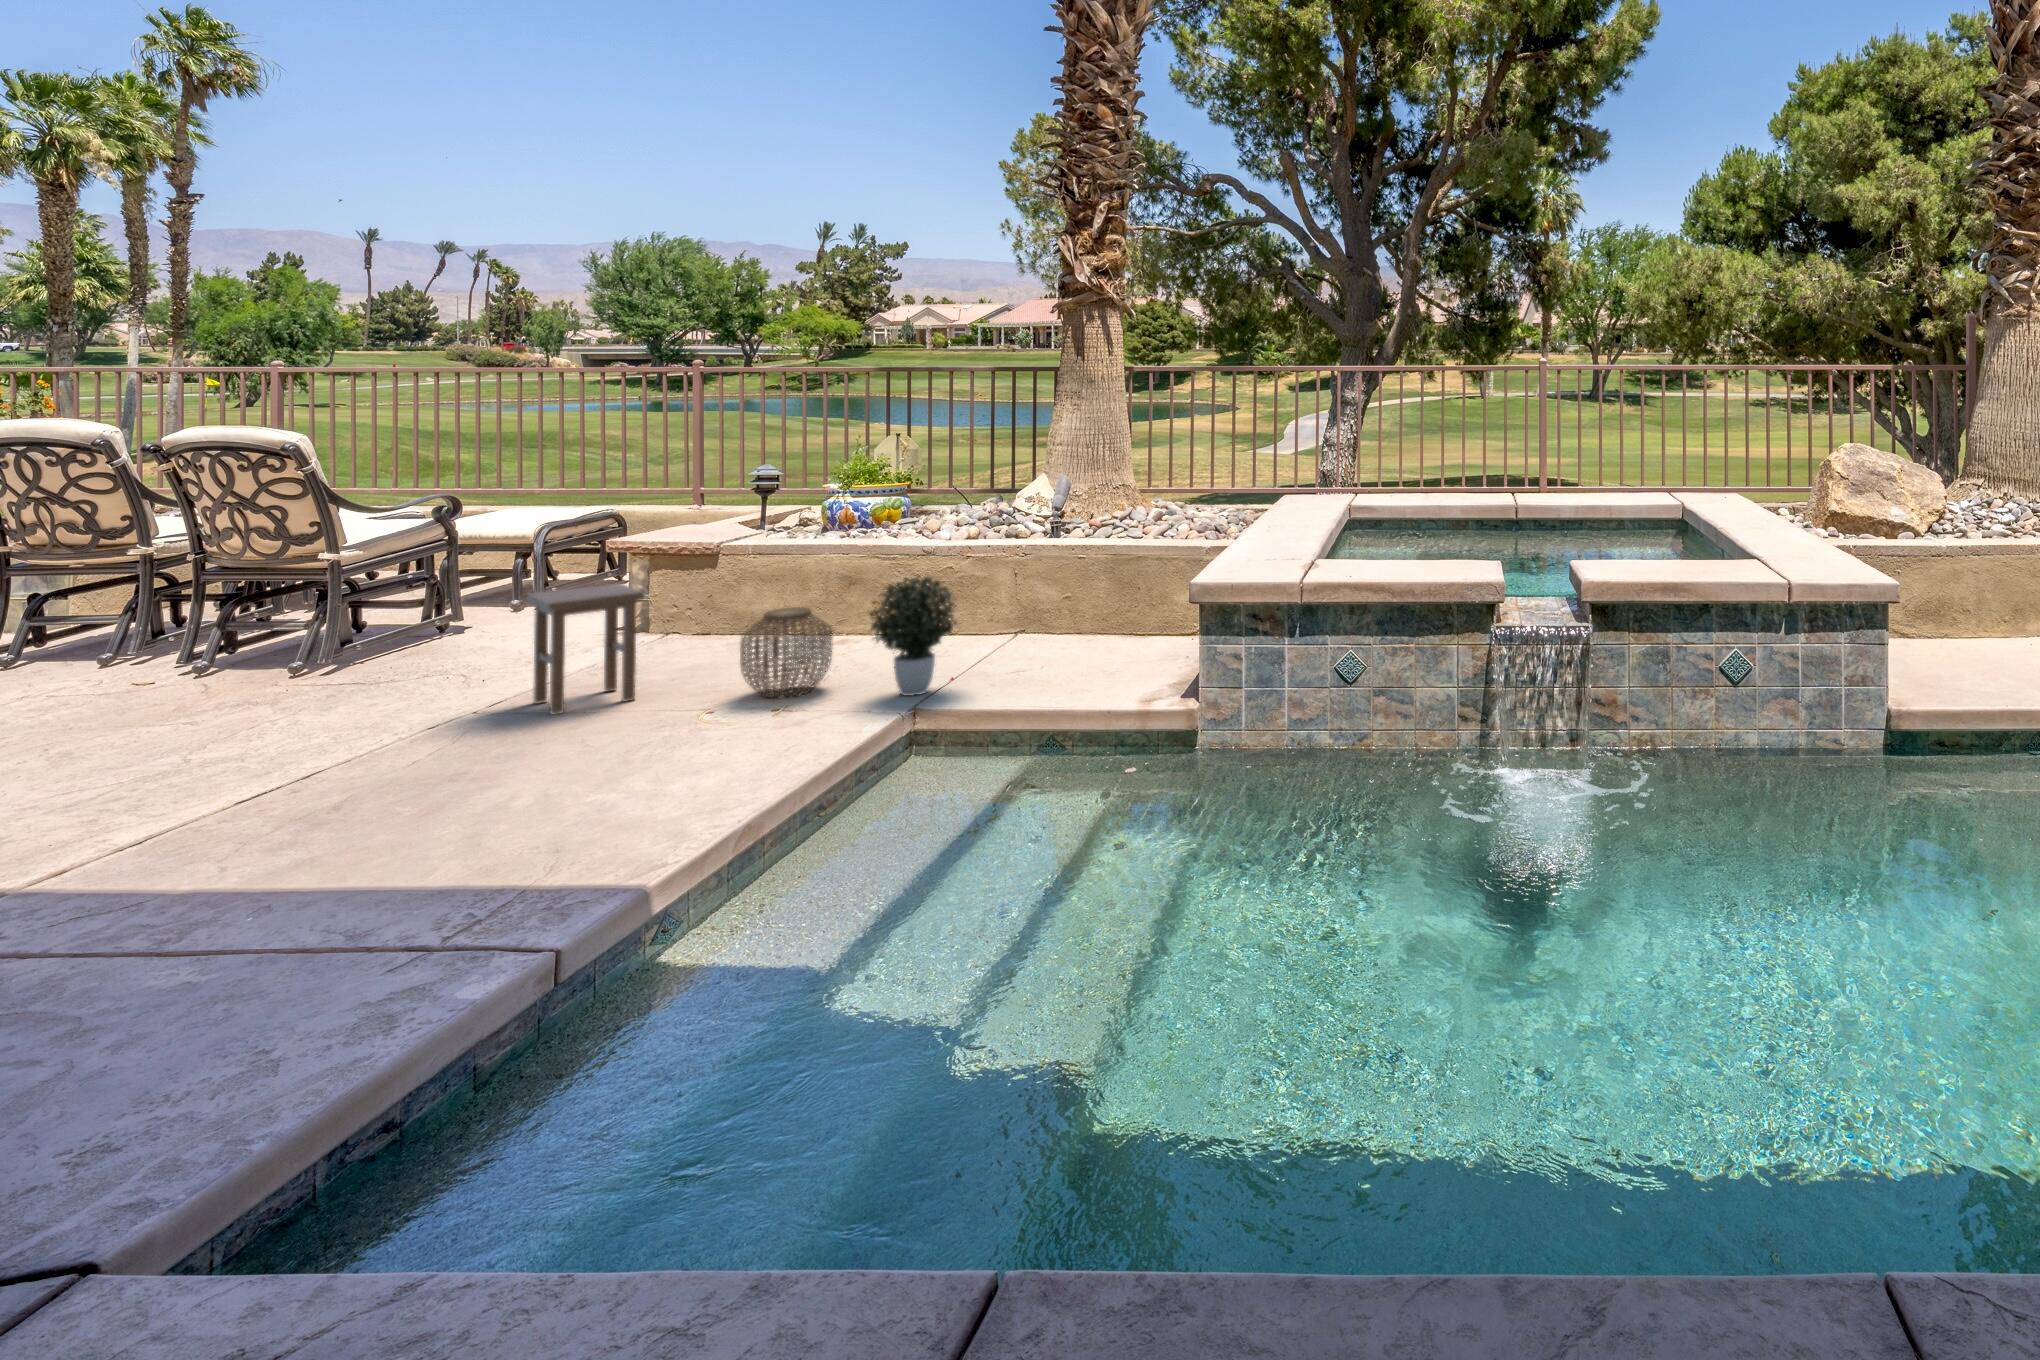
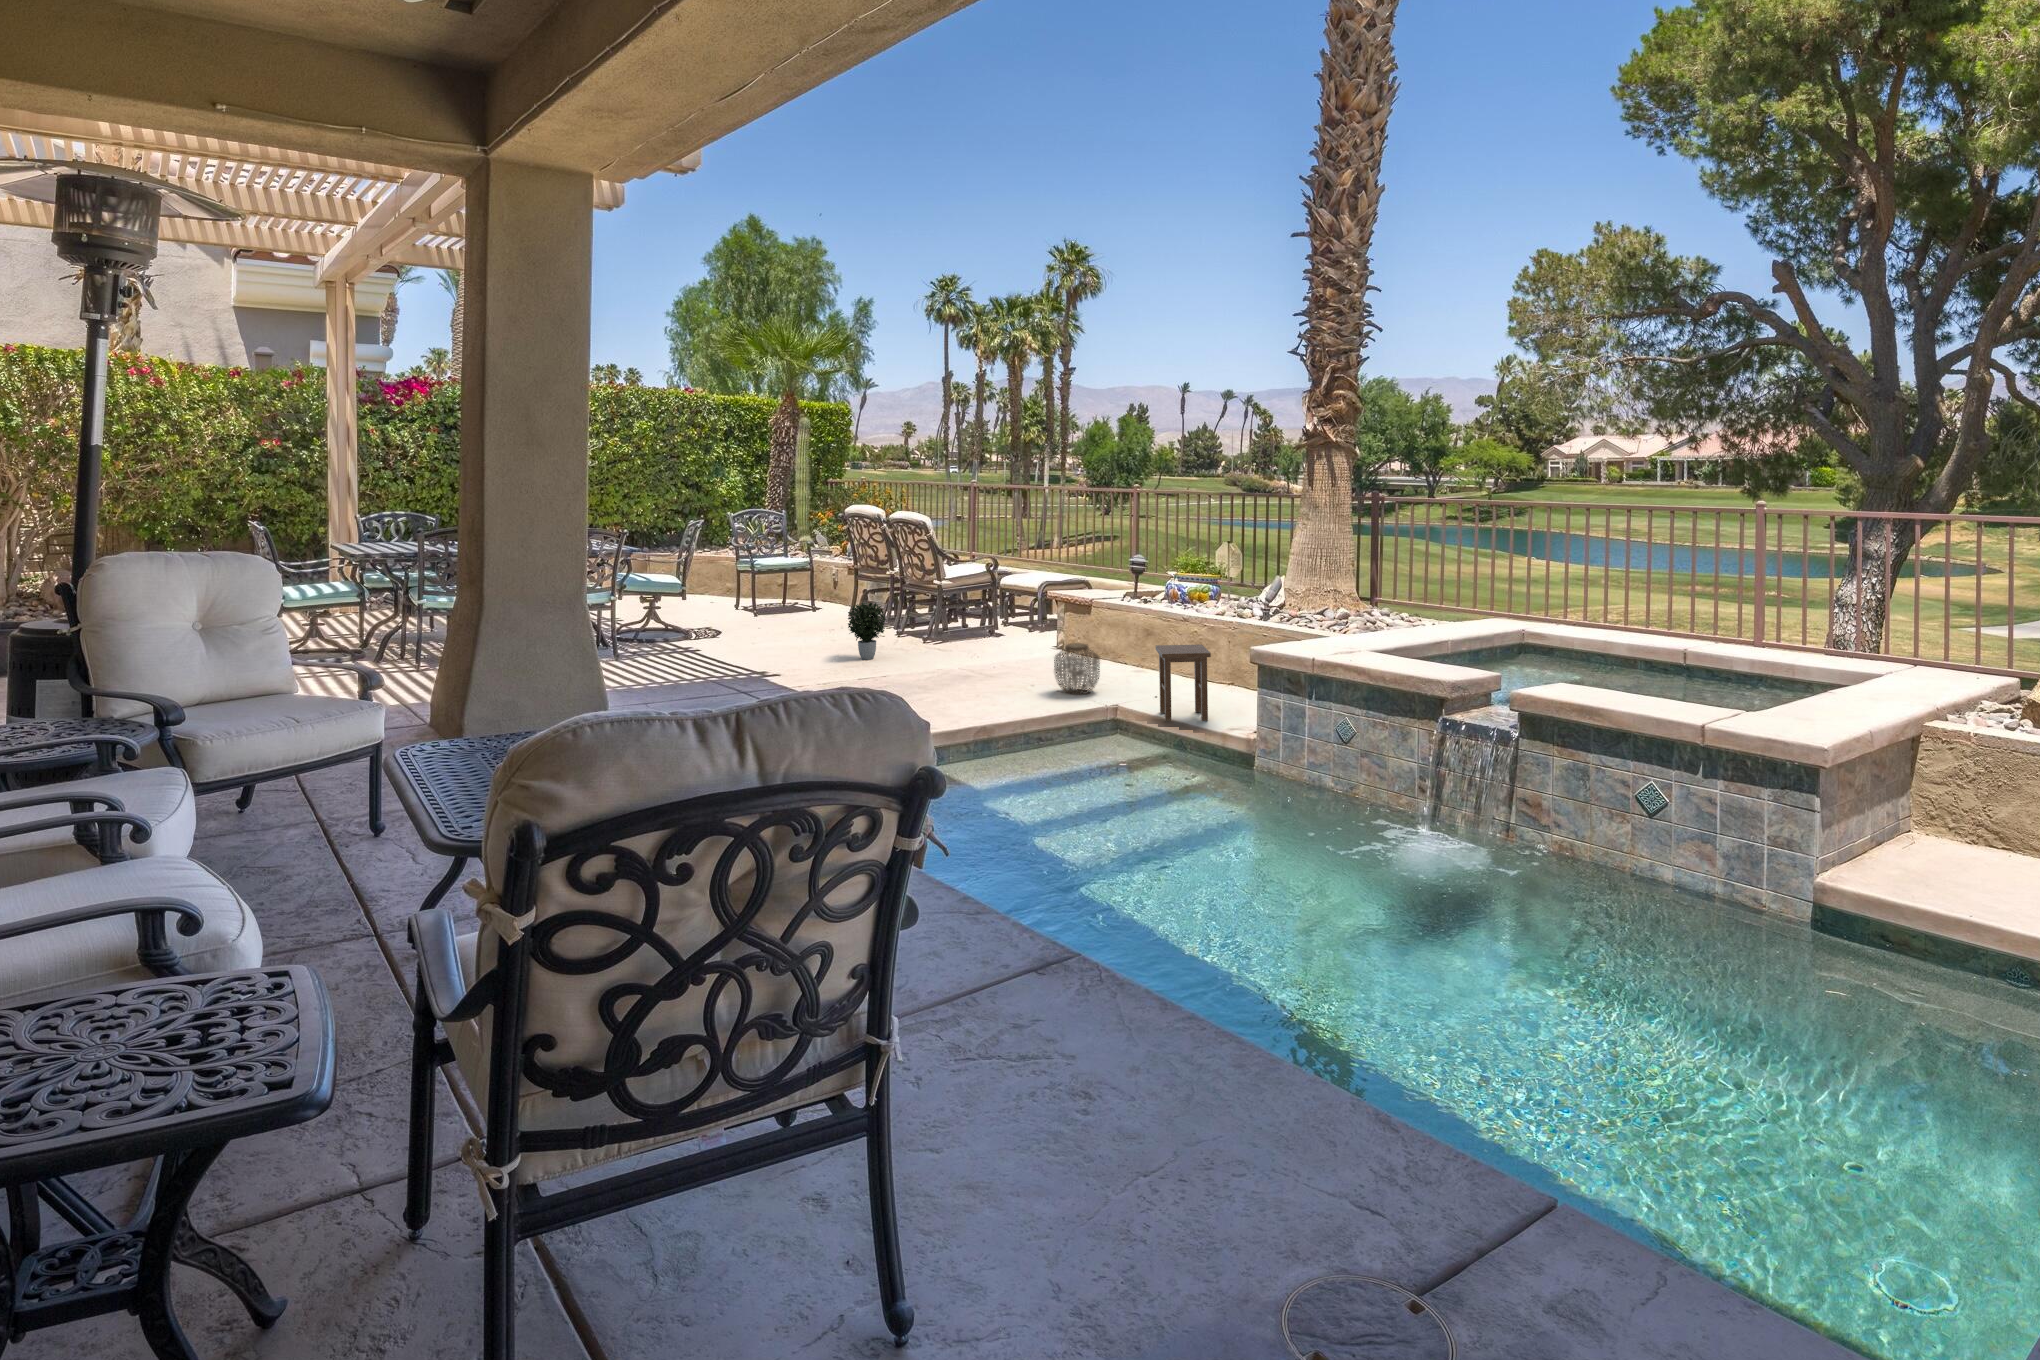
potted plant: present [870,577,958,696] -> present [848,603,886,660]
stool: present [527,584,644,714] -> present [1156,644,1211,722]

